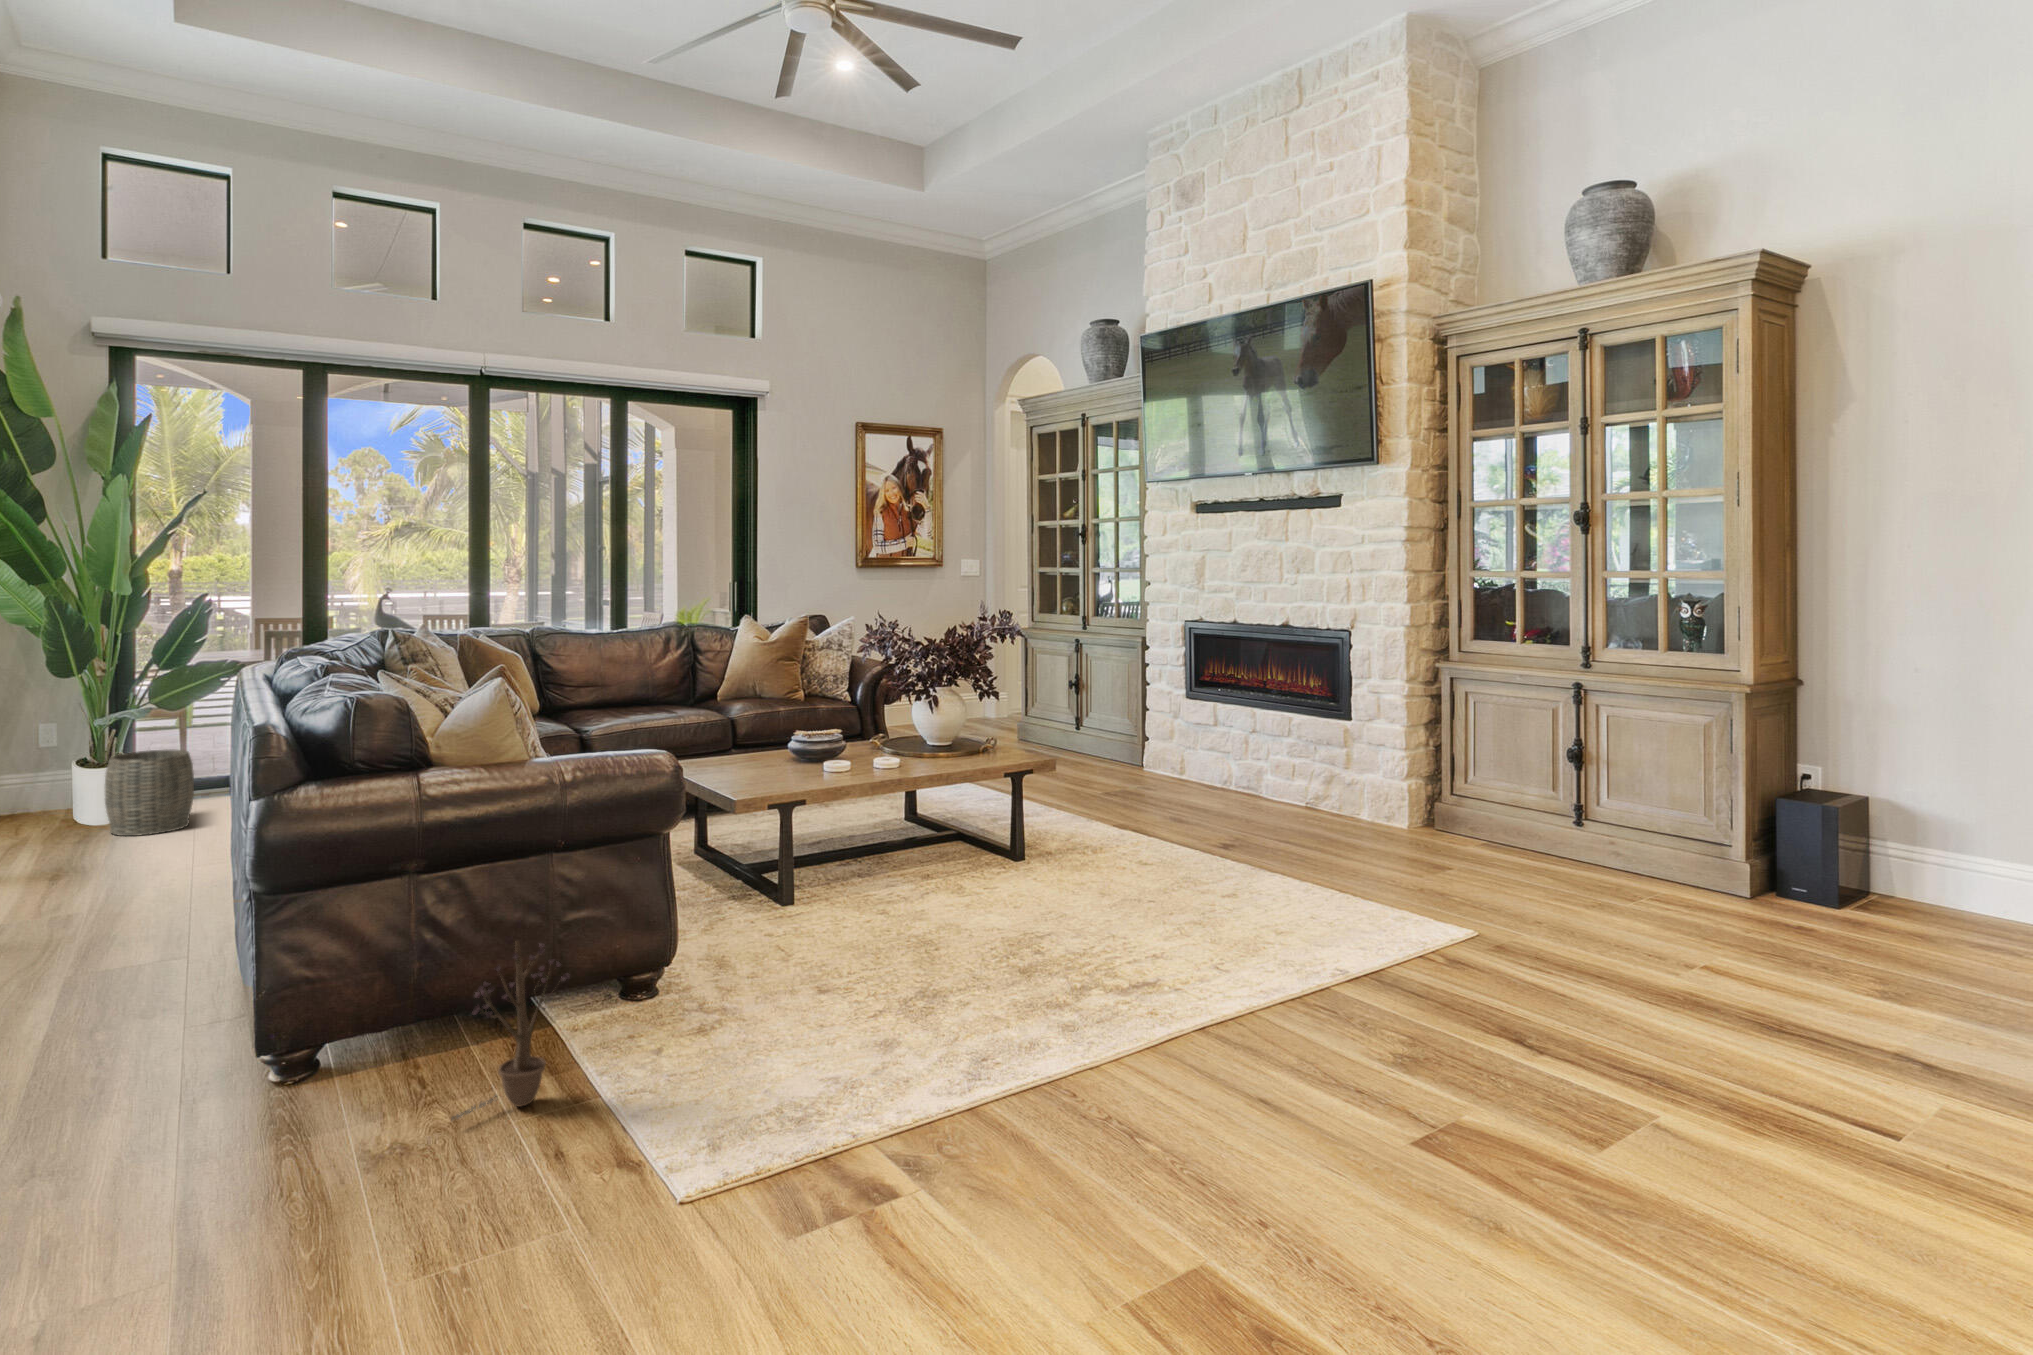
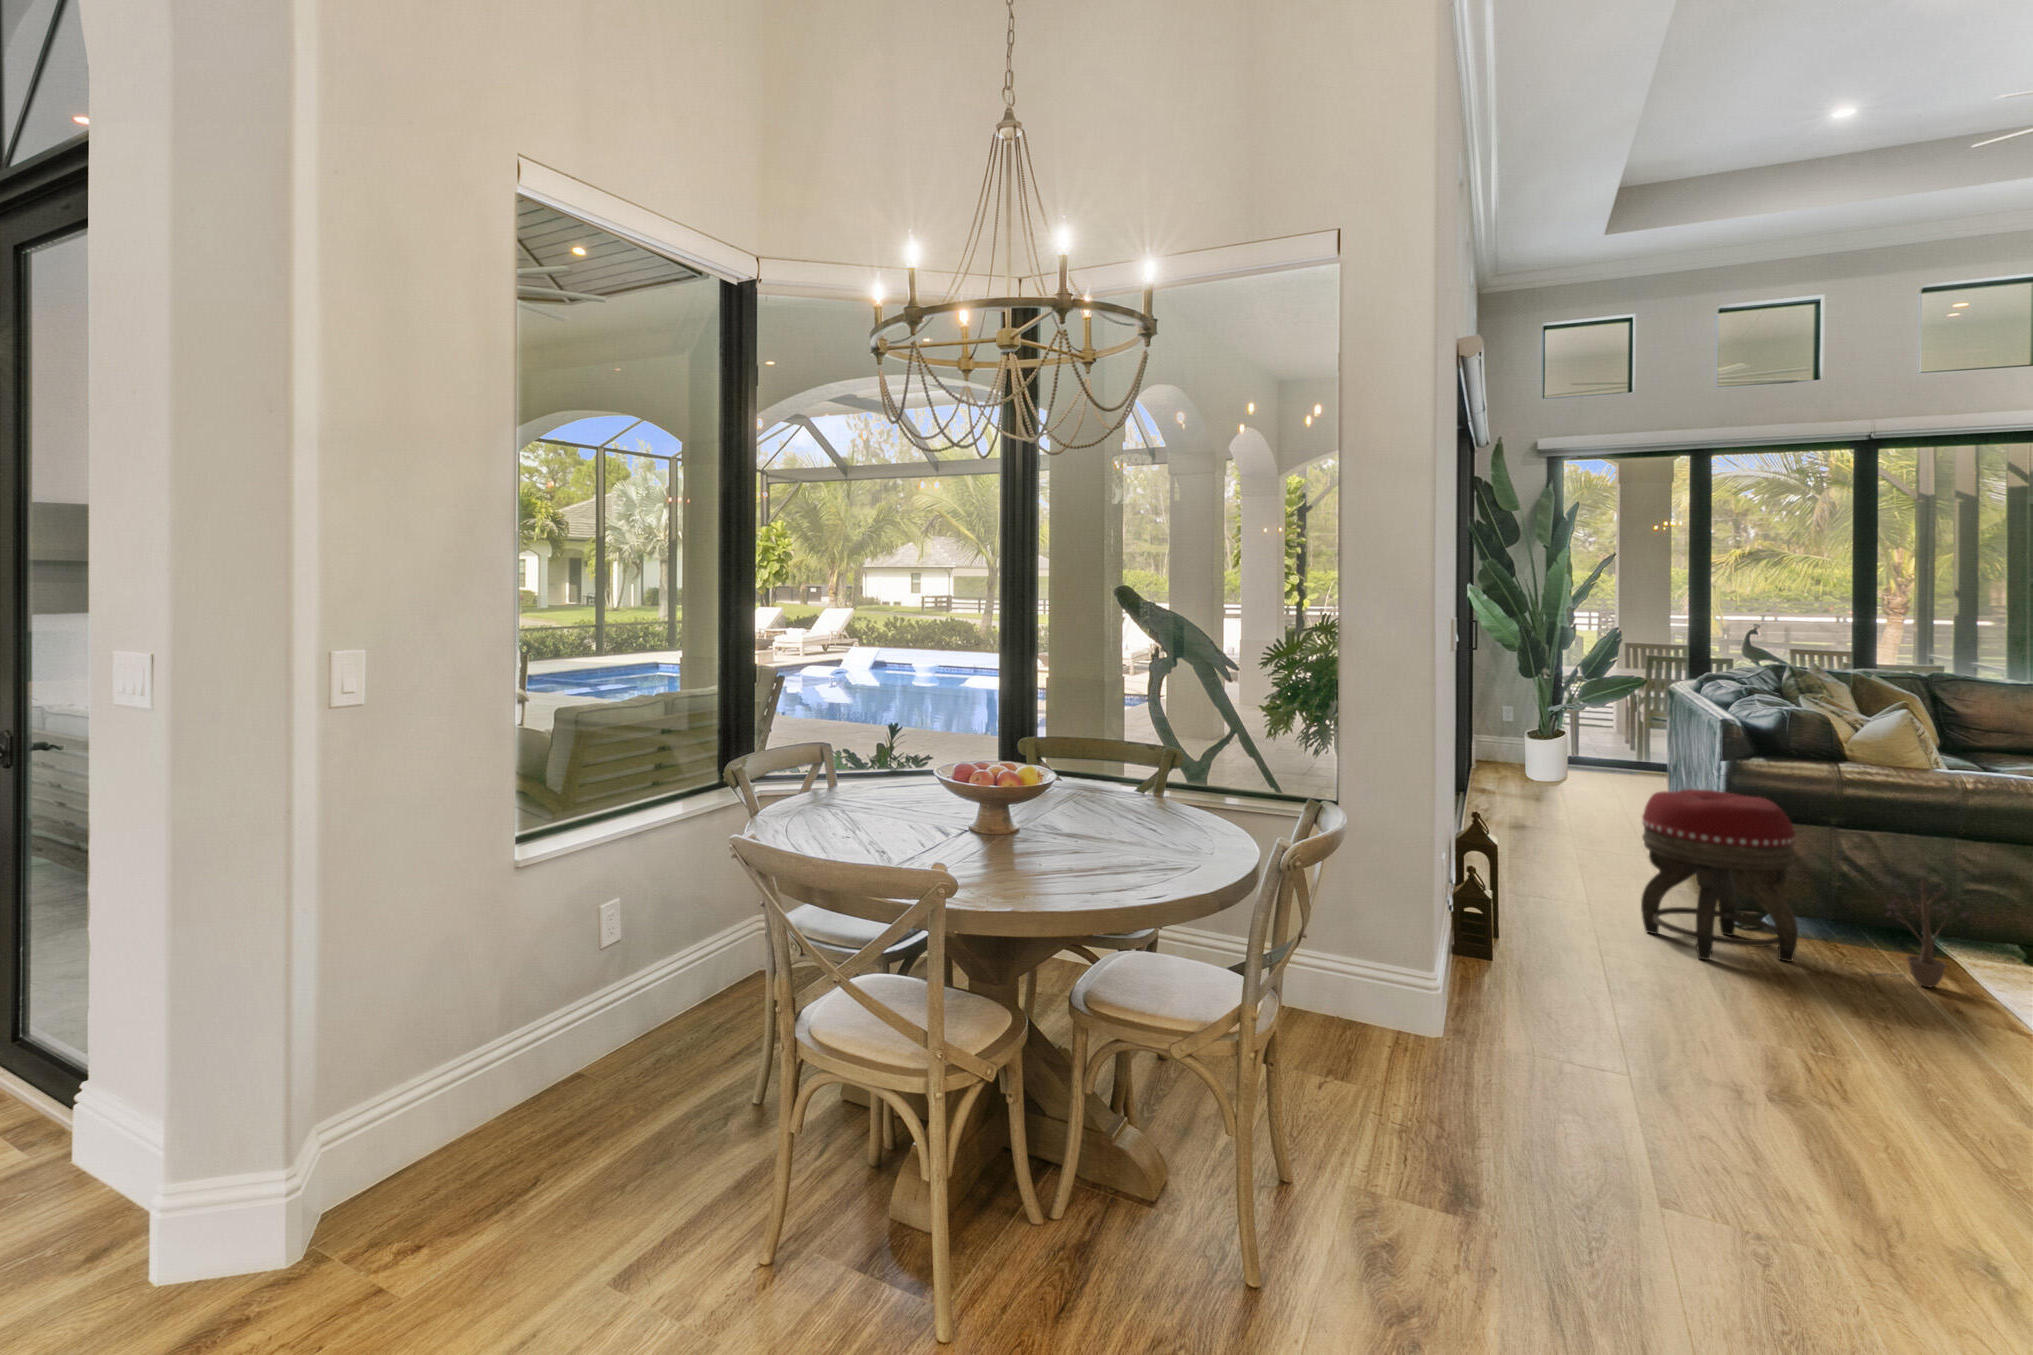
woven basket: present [105,750,194,836] -> none [1557,733,1617,790]
footstool: none [91,855,356,1204] -> present [1641,789,1798,962]

